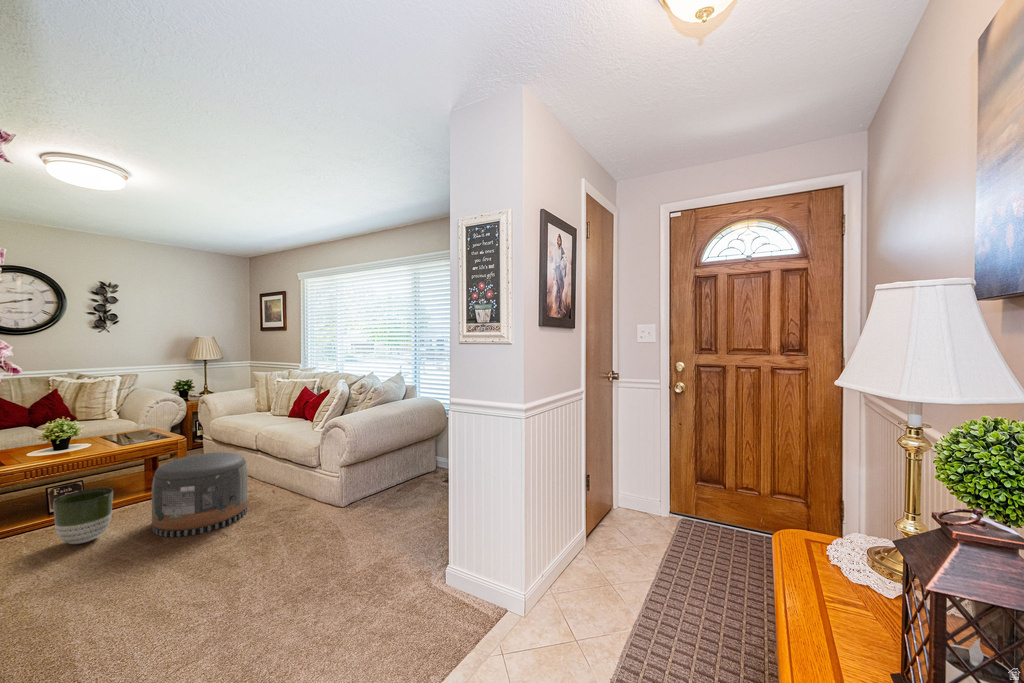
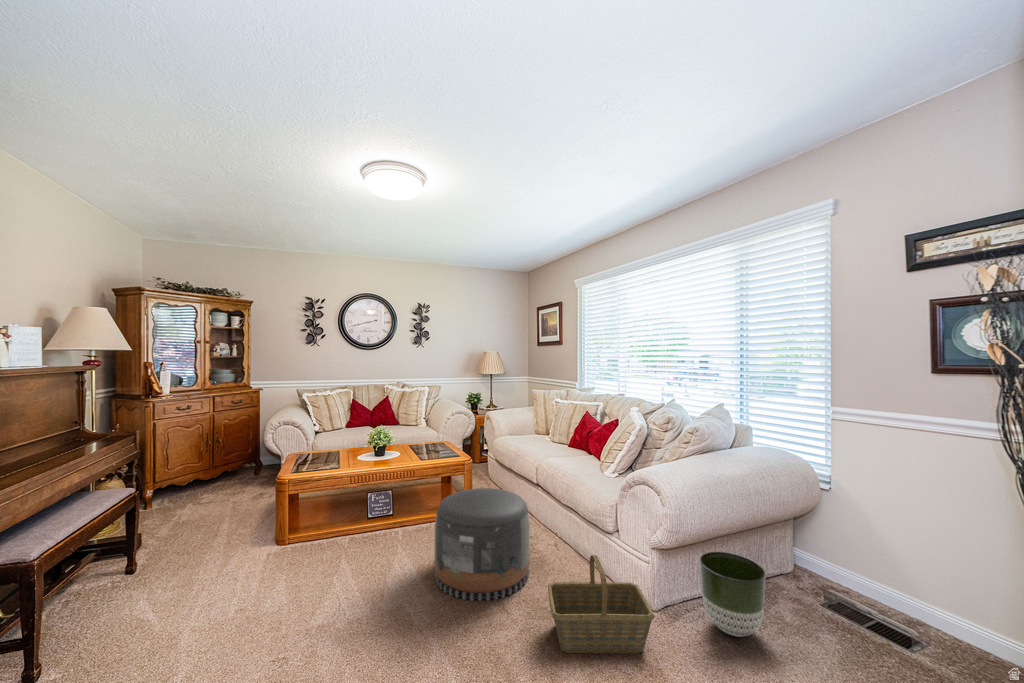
basket: none [262,476,336,539] -> present [548,555,654,653]
planter: present [53,488,113,544] -> present [700,552,765,637]

